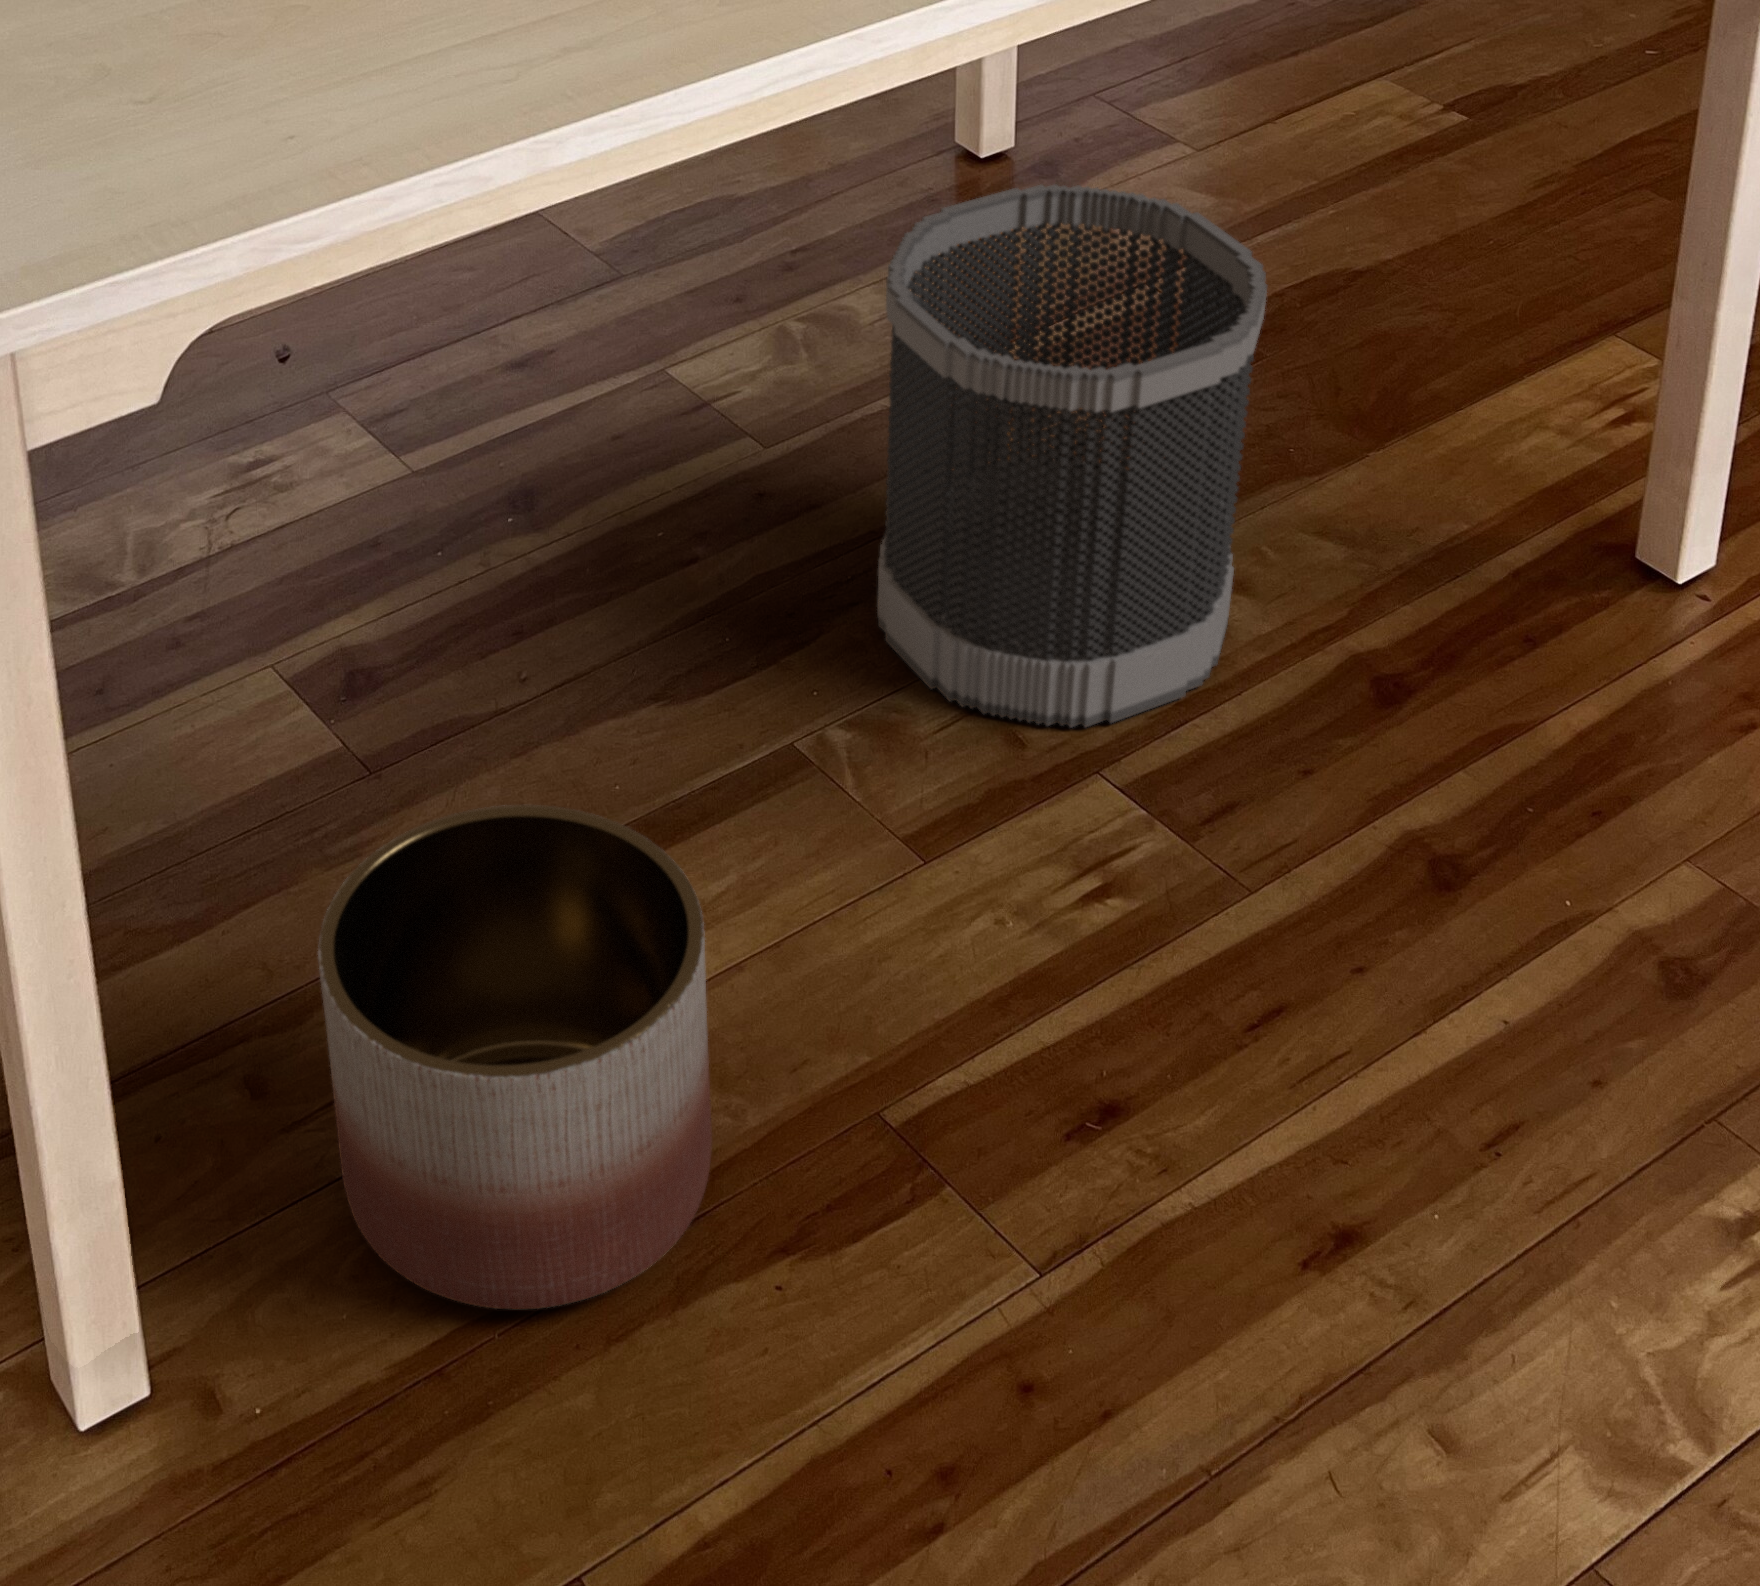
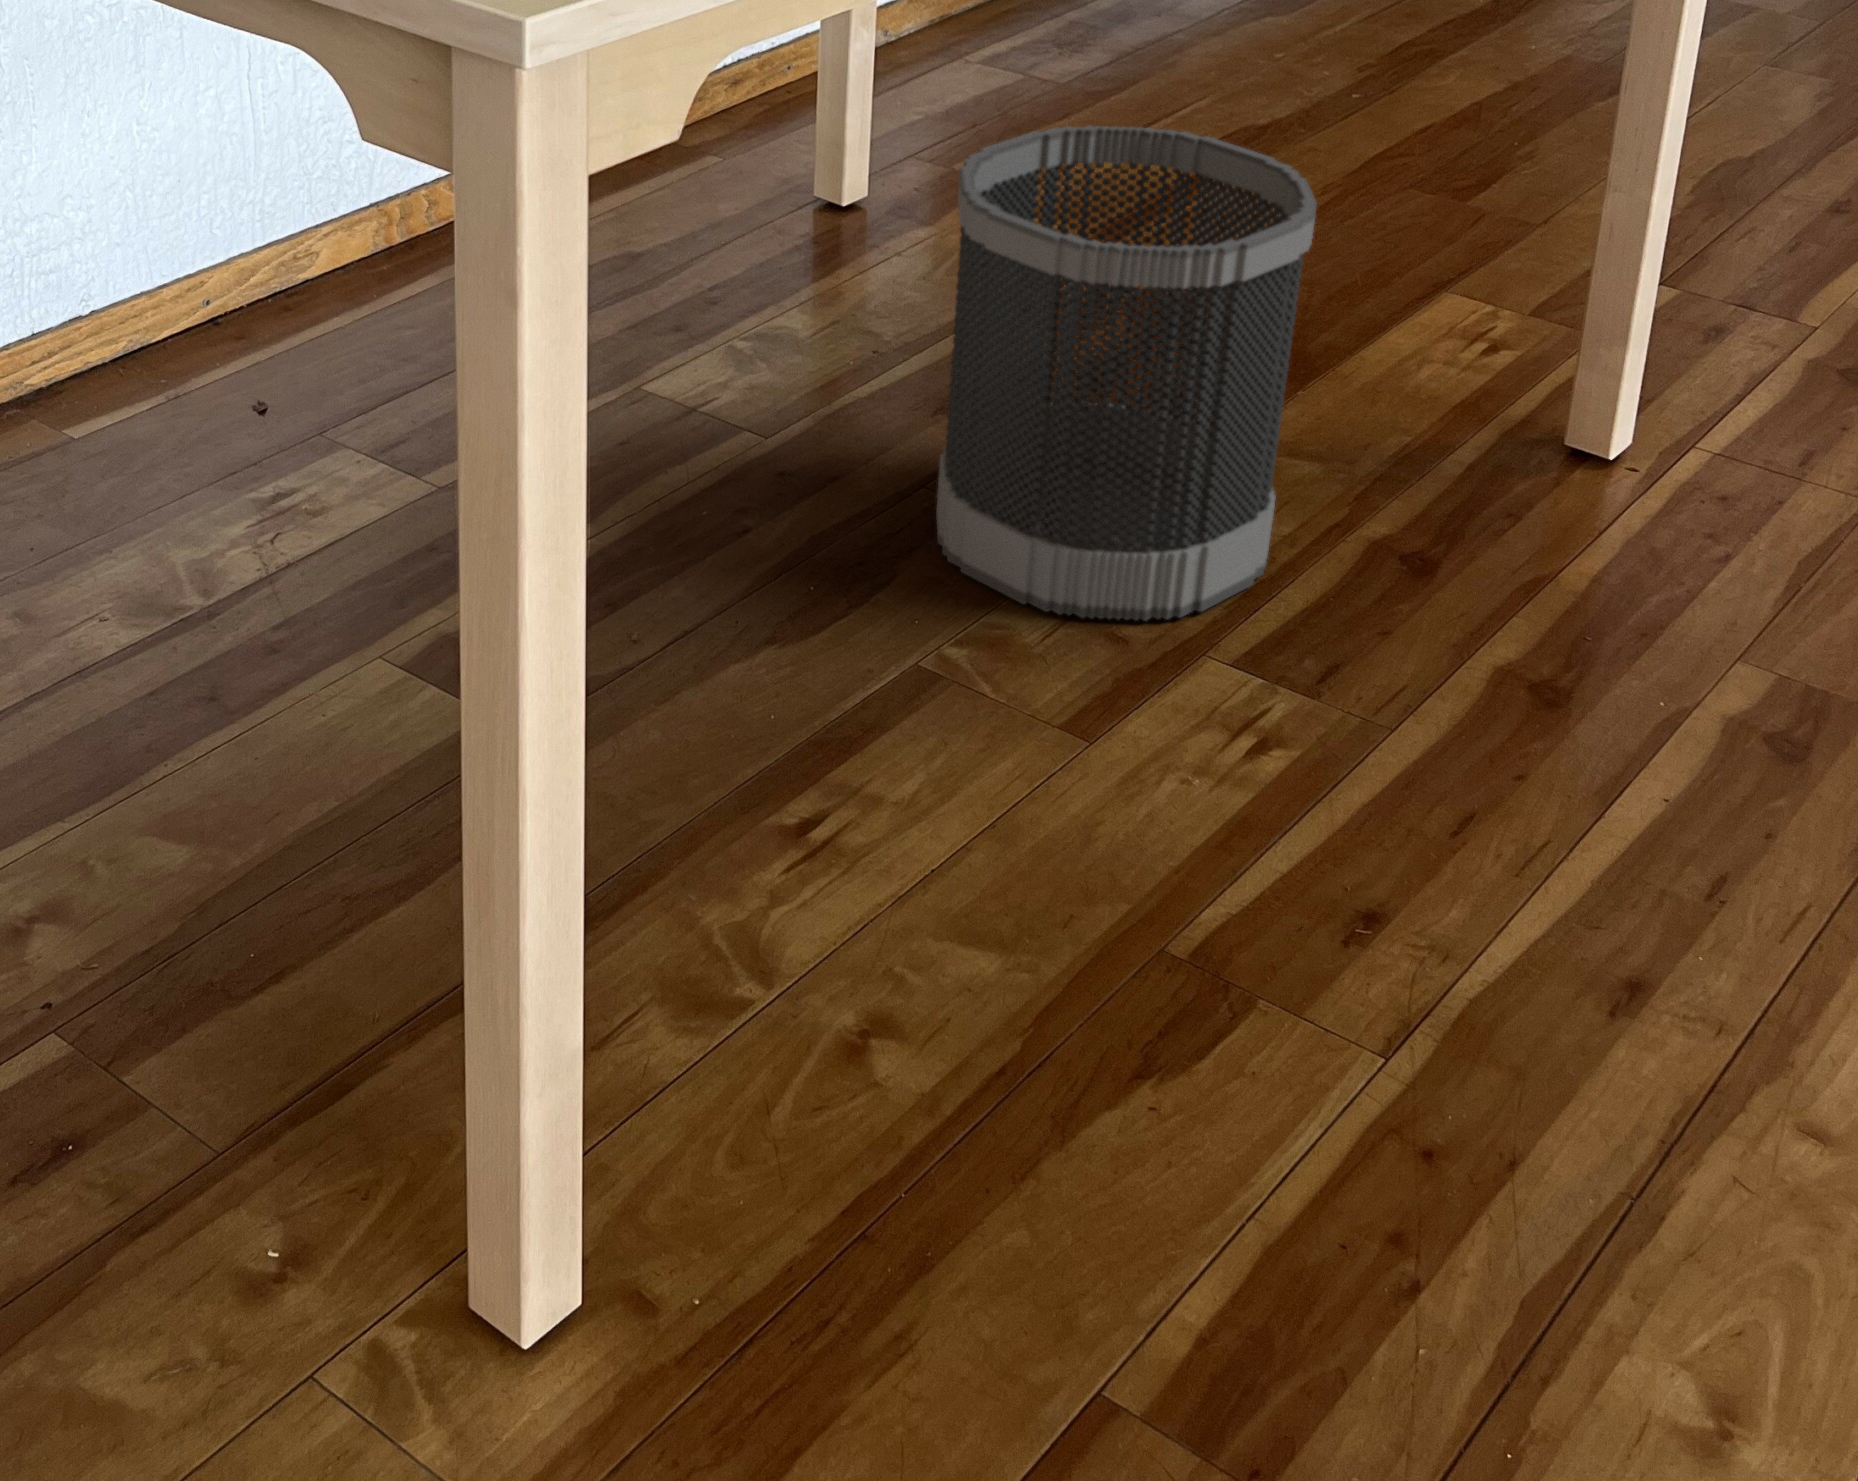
planter: present [318,805,712,1309] -> none [673,661,1078,1166]

